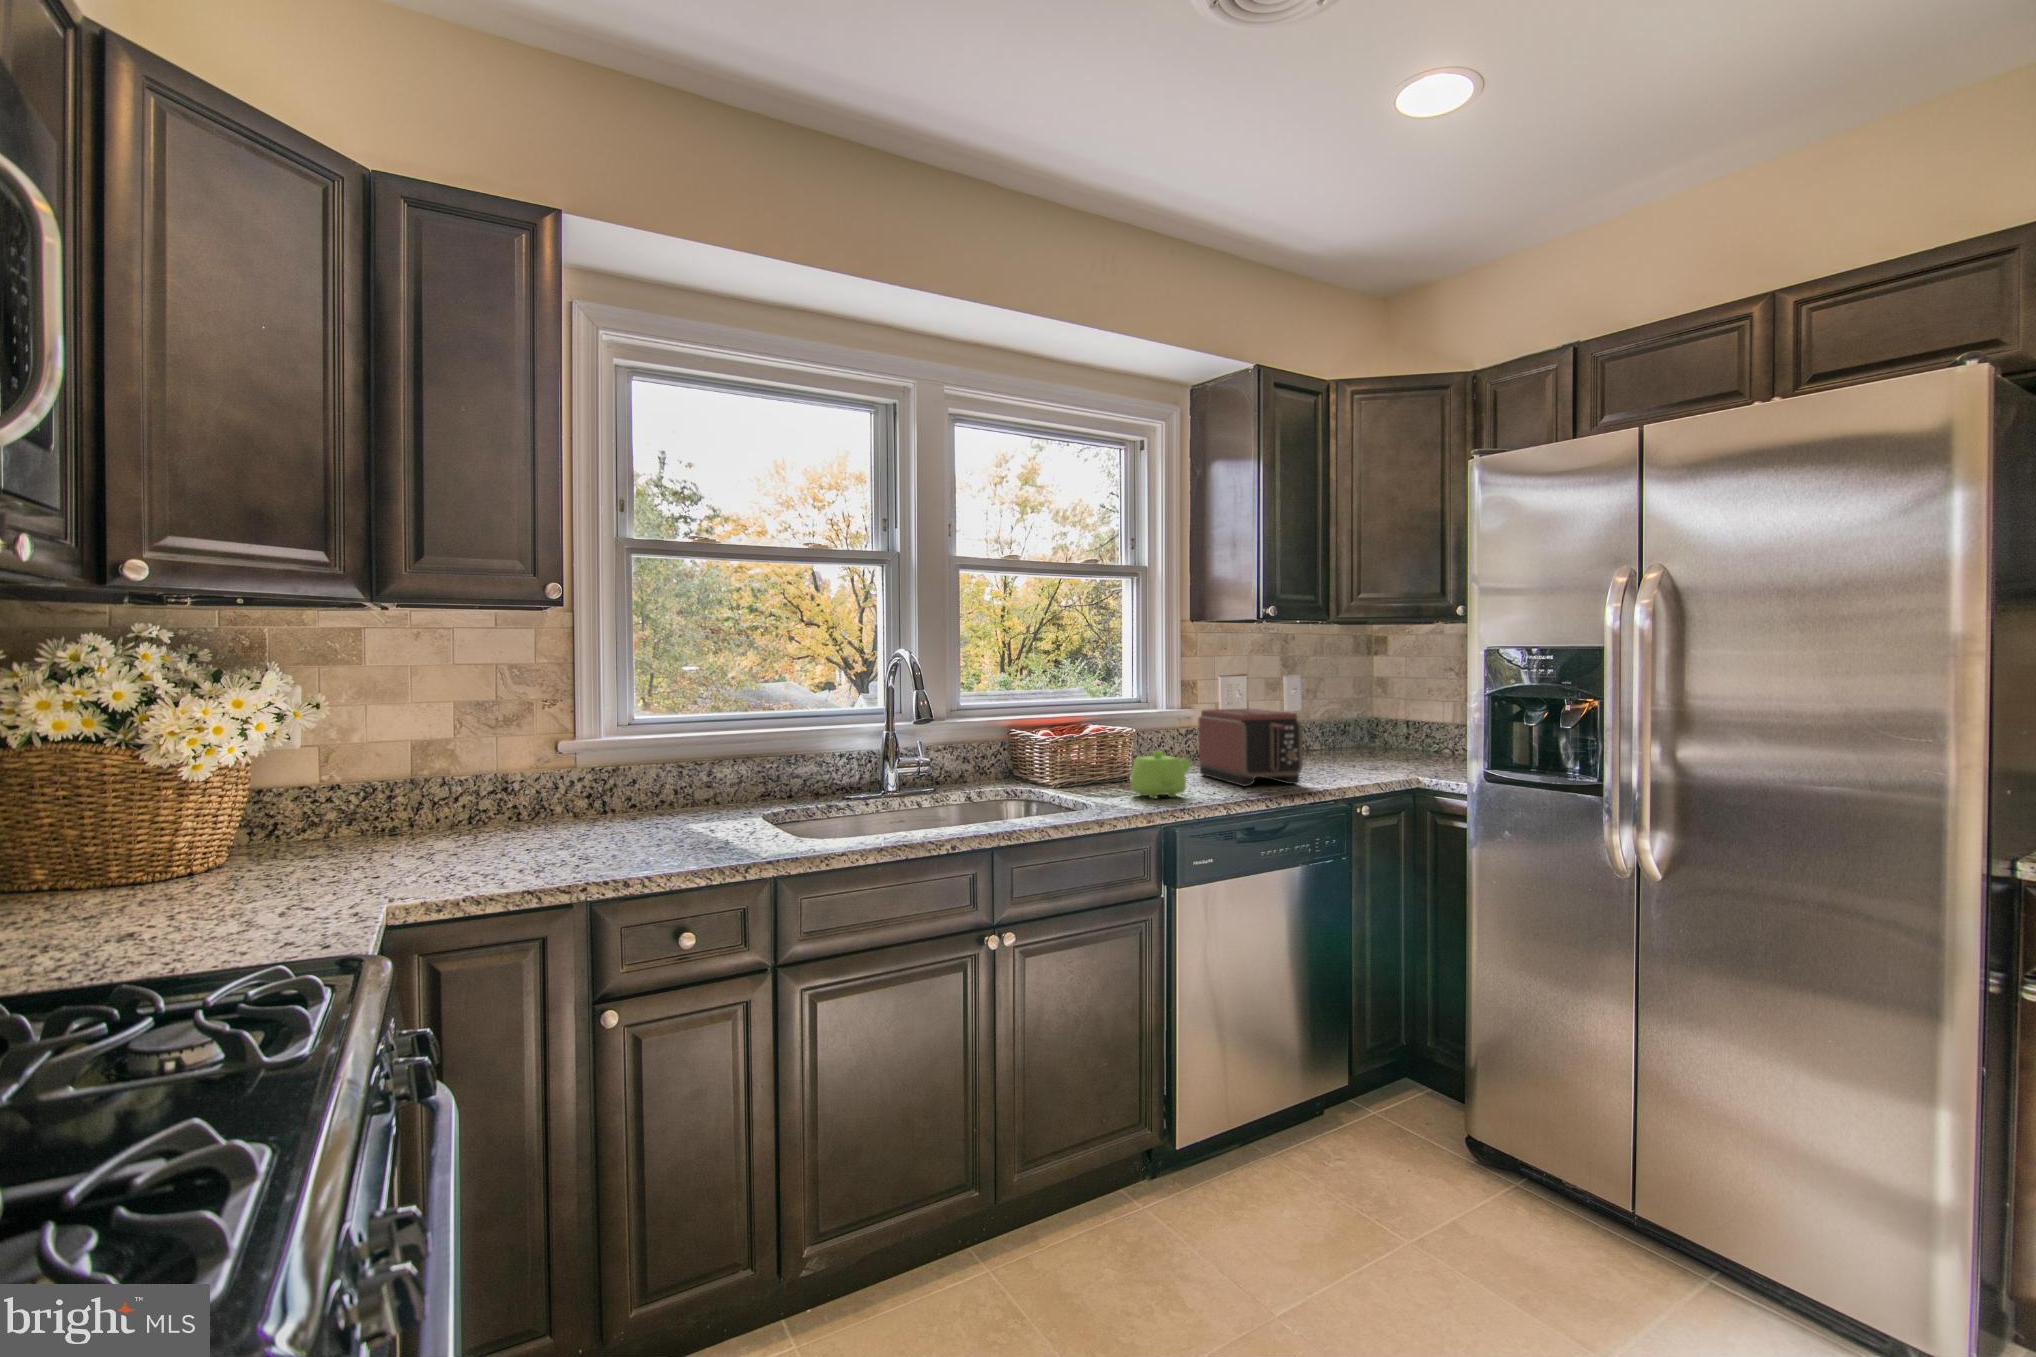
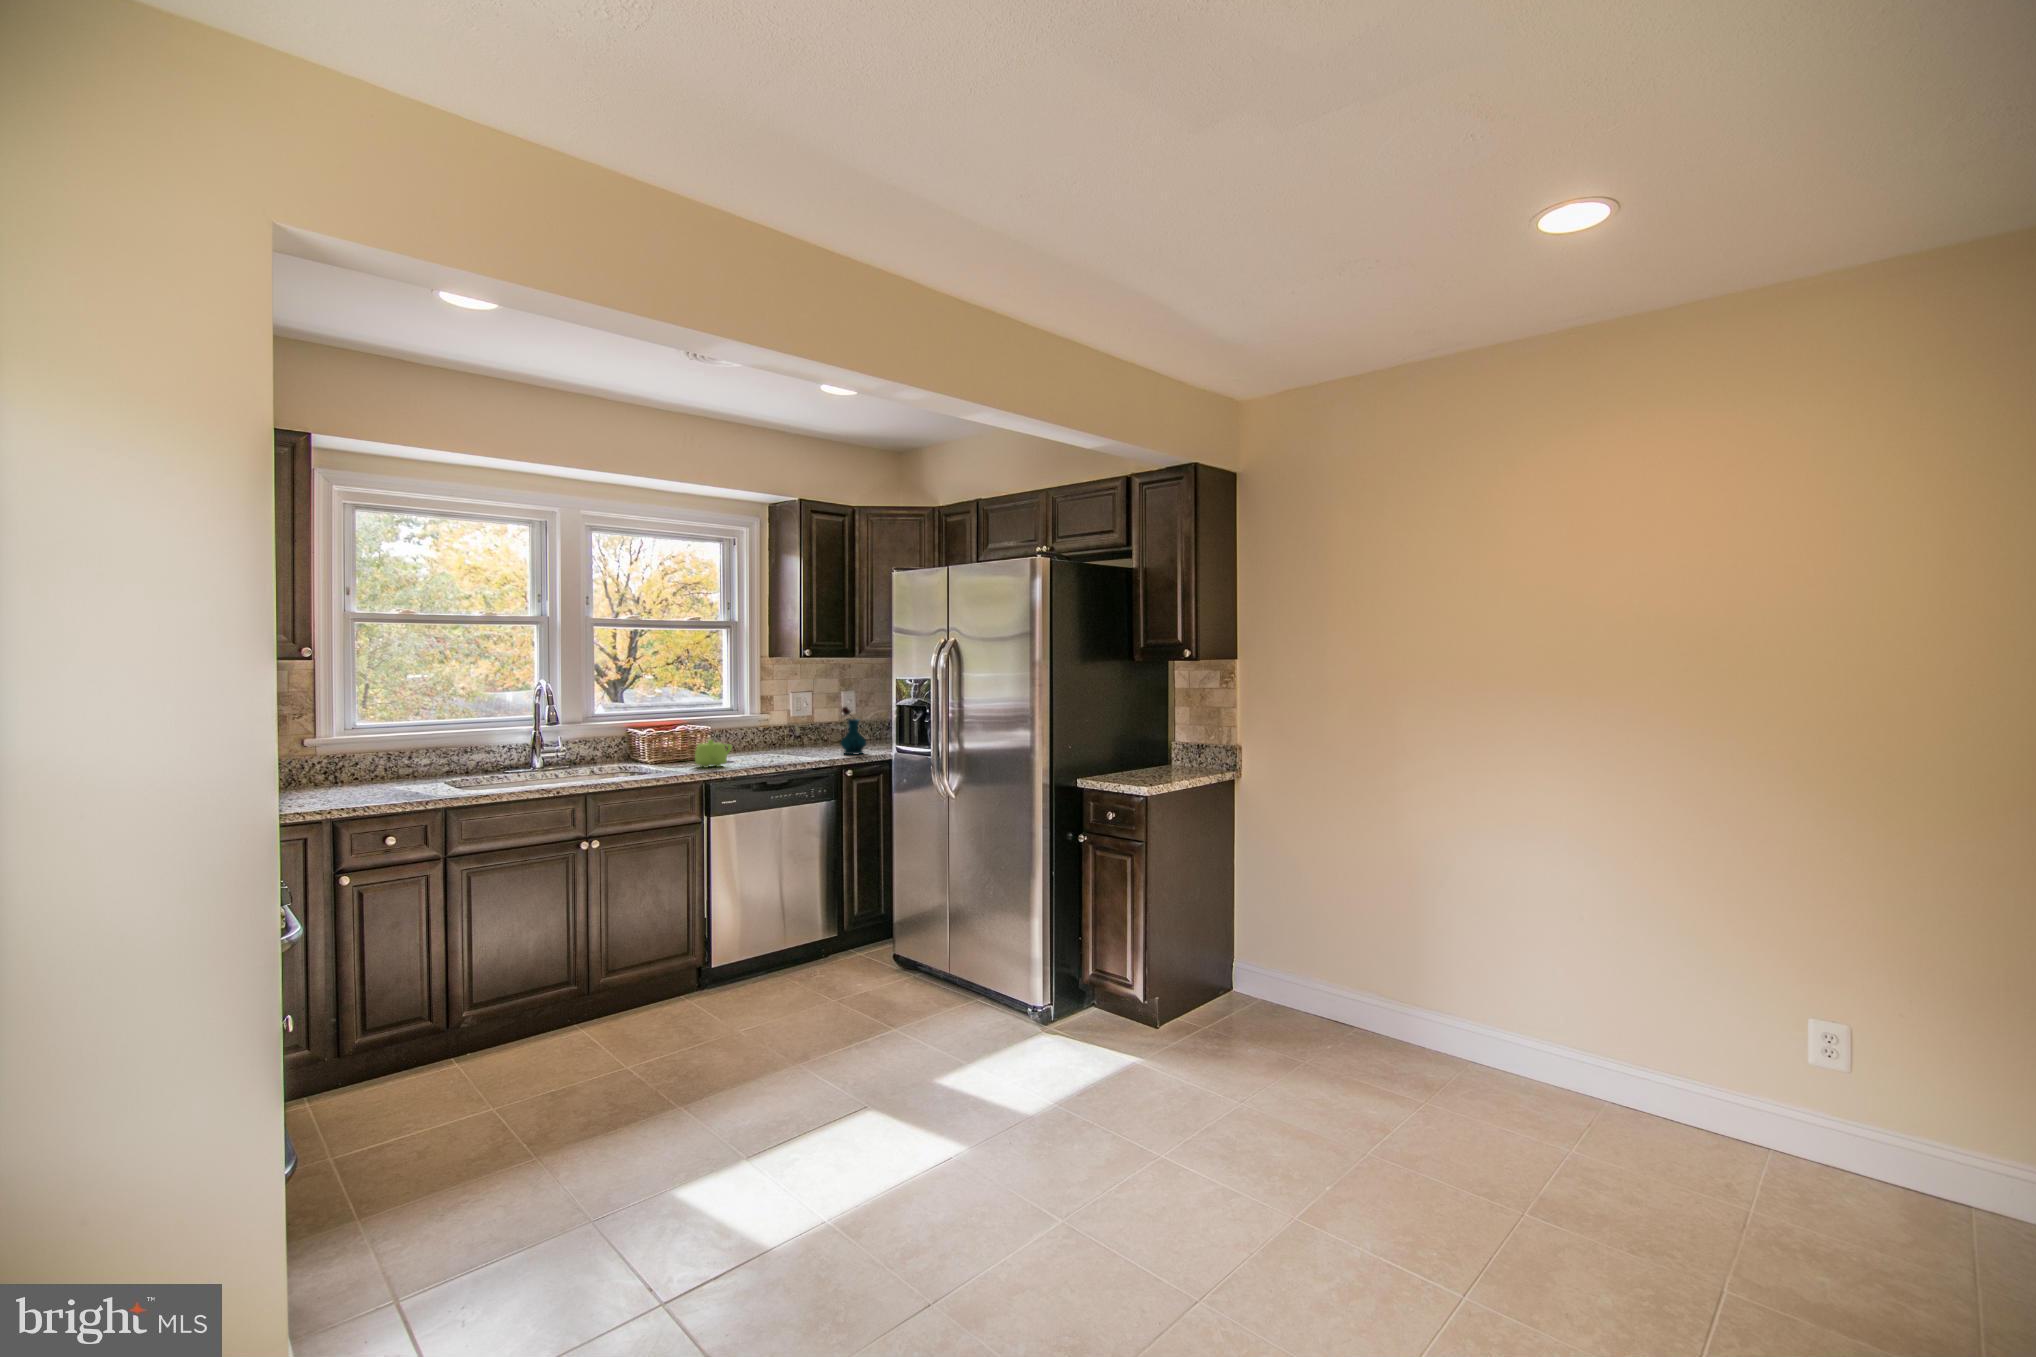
vase: none [1331,694,1377,777] -> present [840,707,867,754]
toaster: present [1198,708,1303,786] -> none [758,714,811,761]

